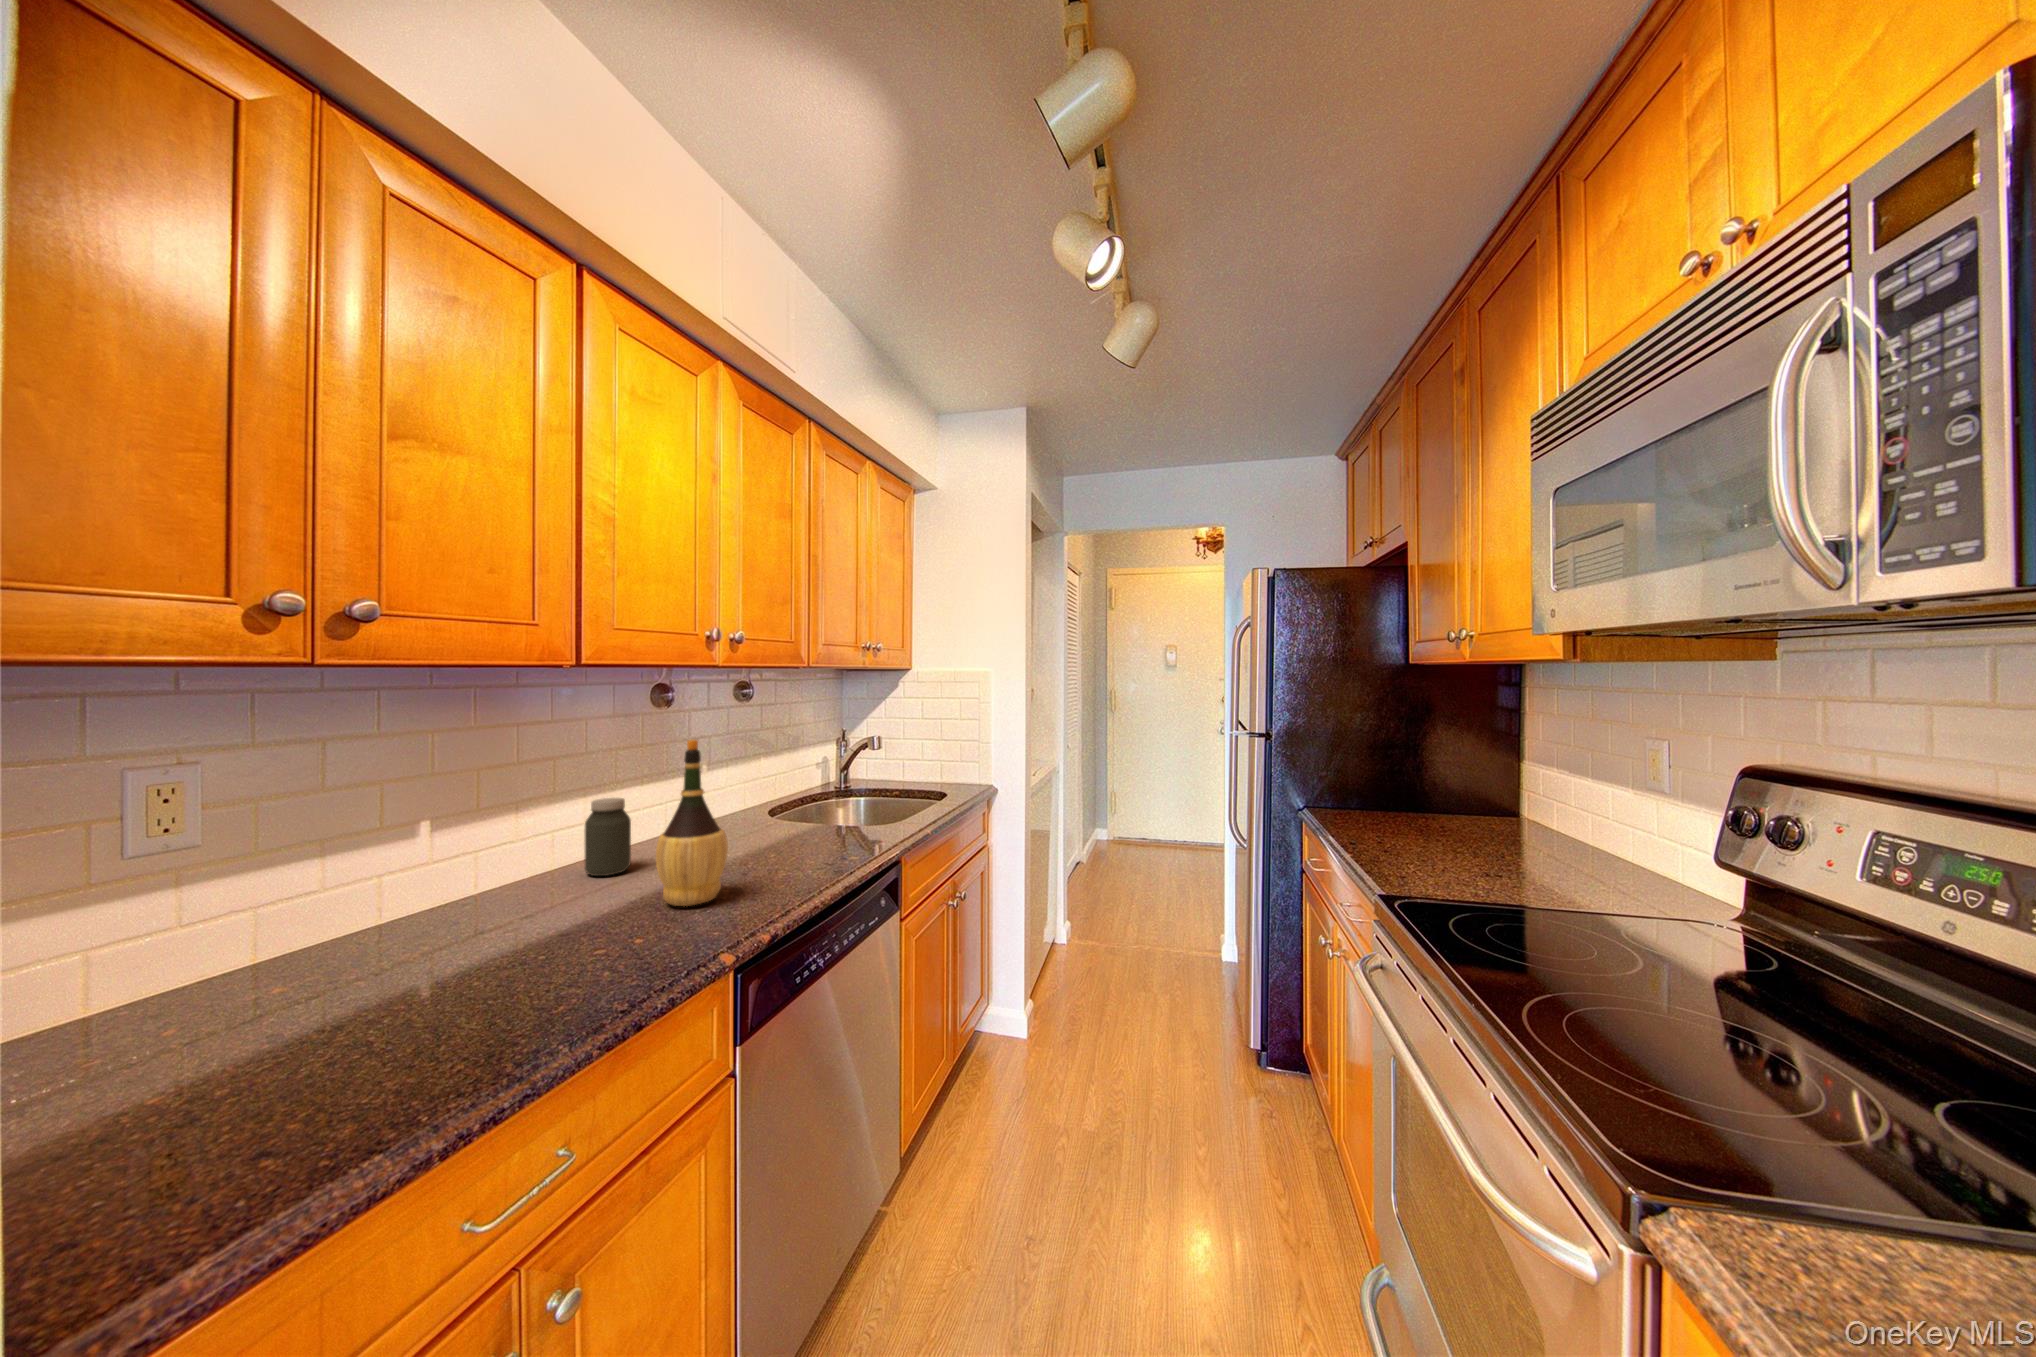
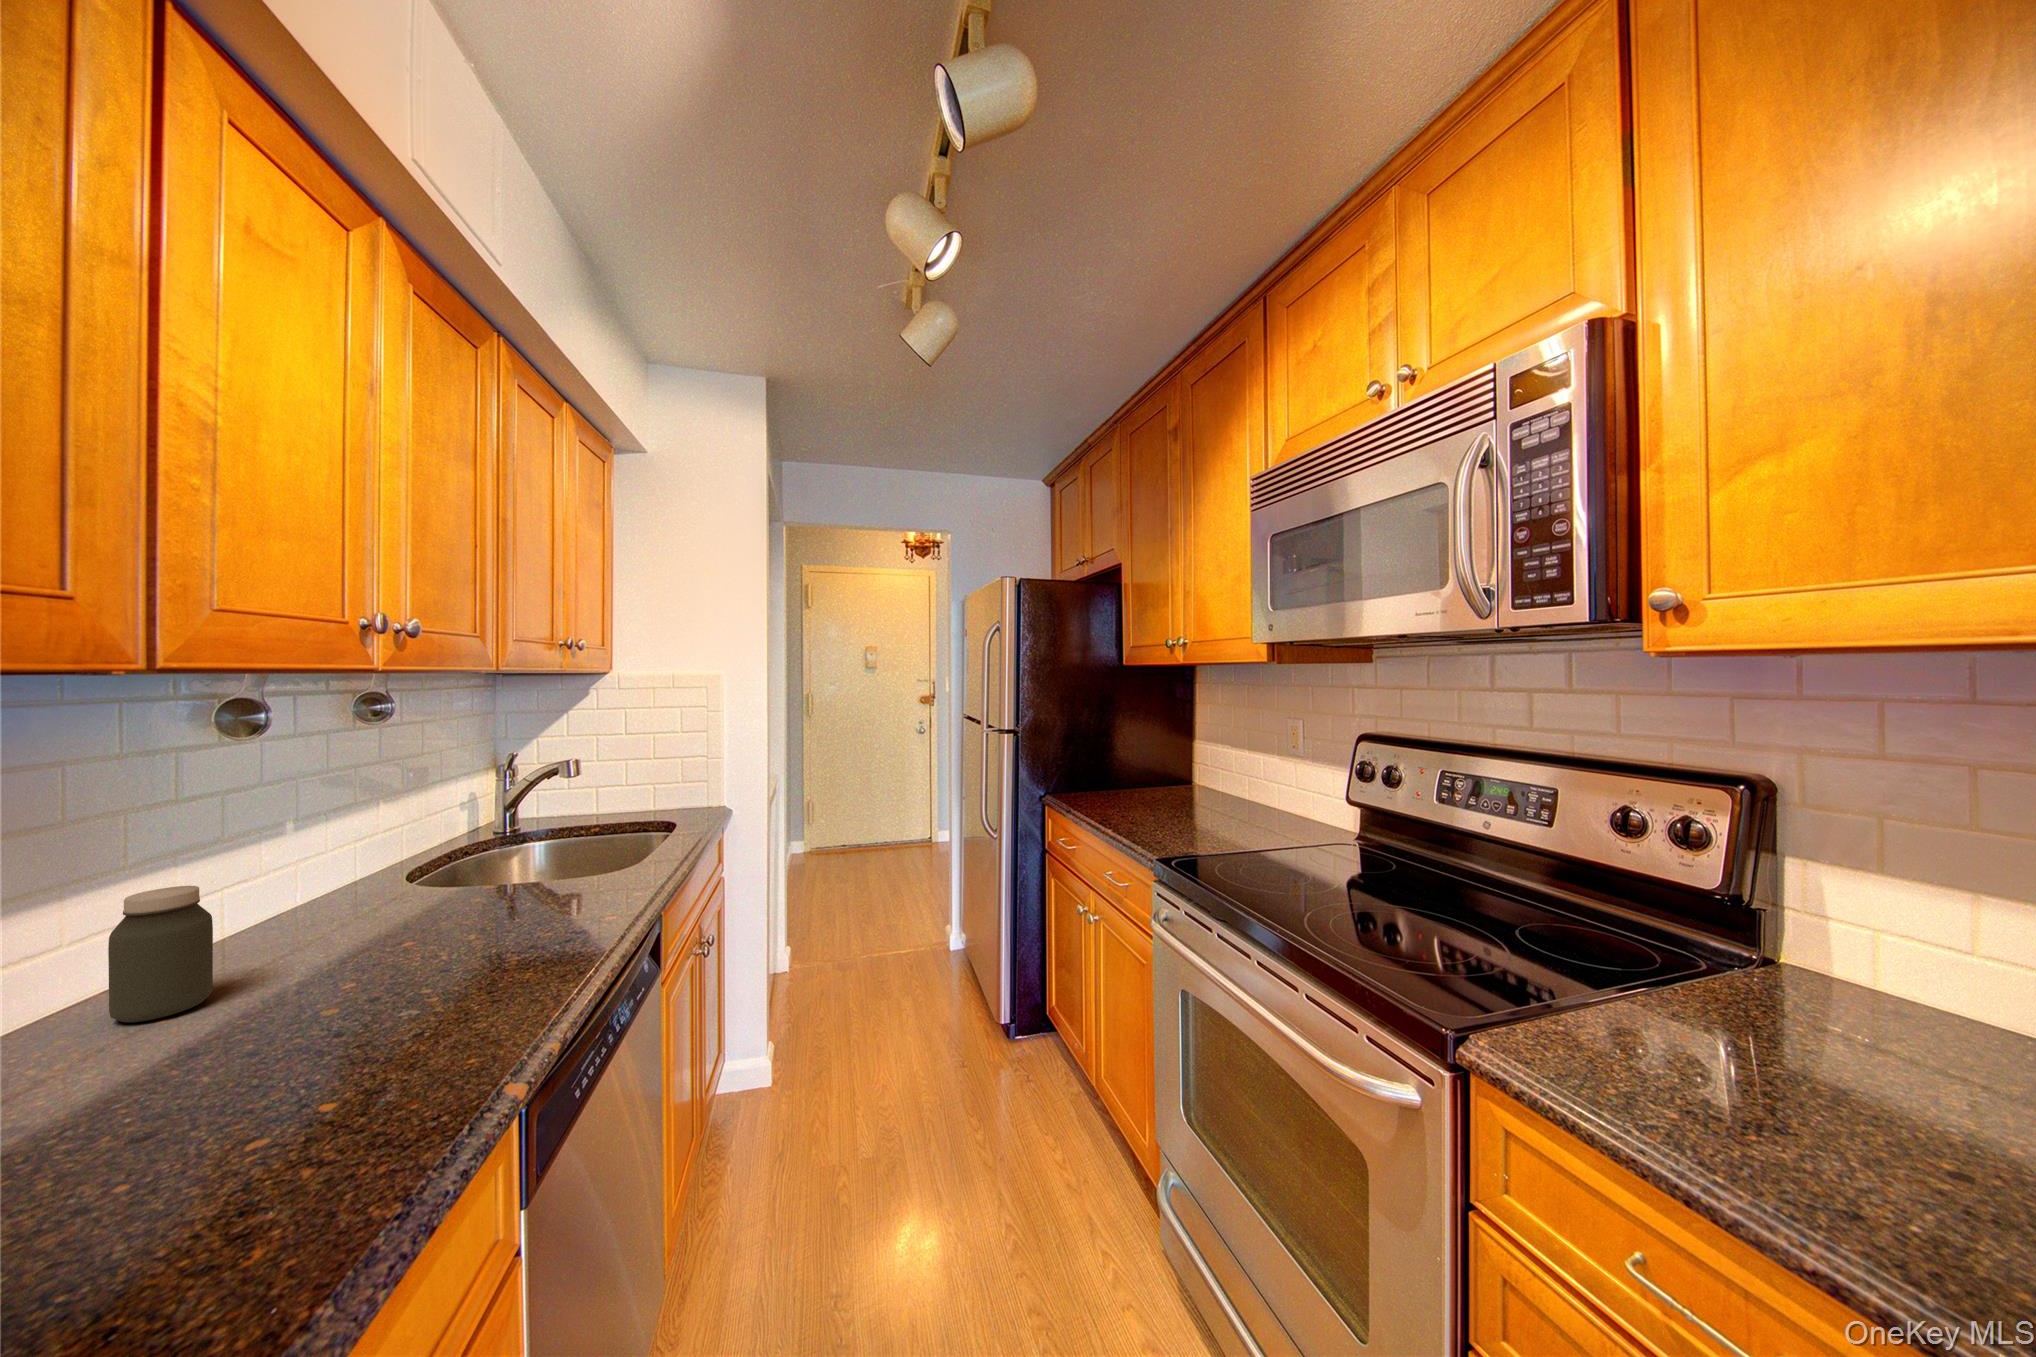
wine bottle: present [656,739,728,906] -> none [316,782,449,1034]

